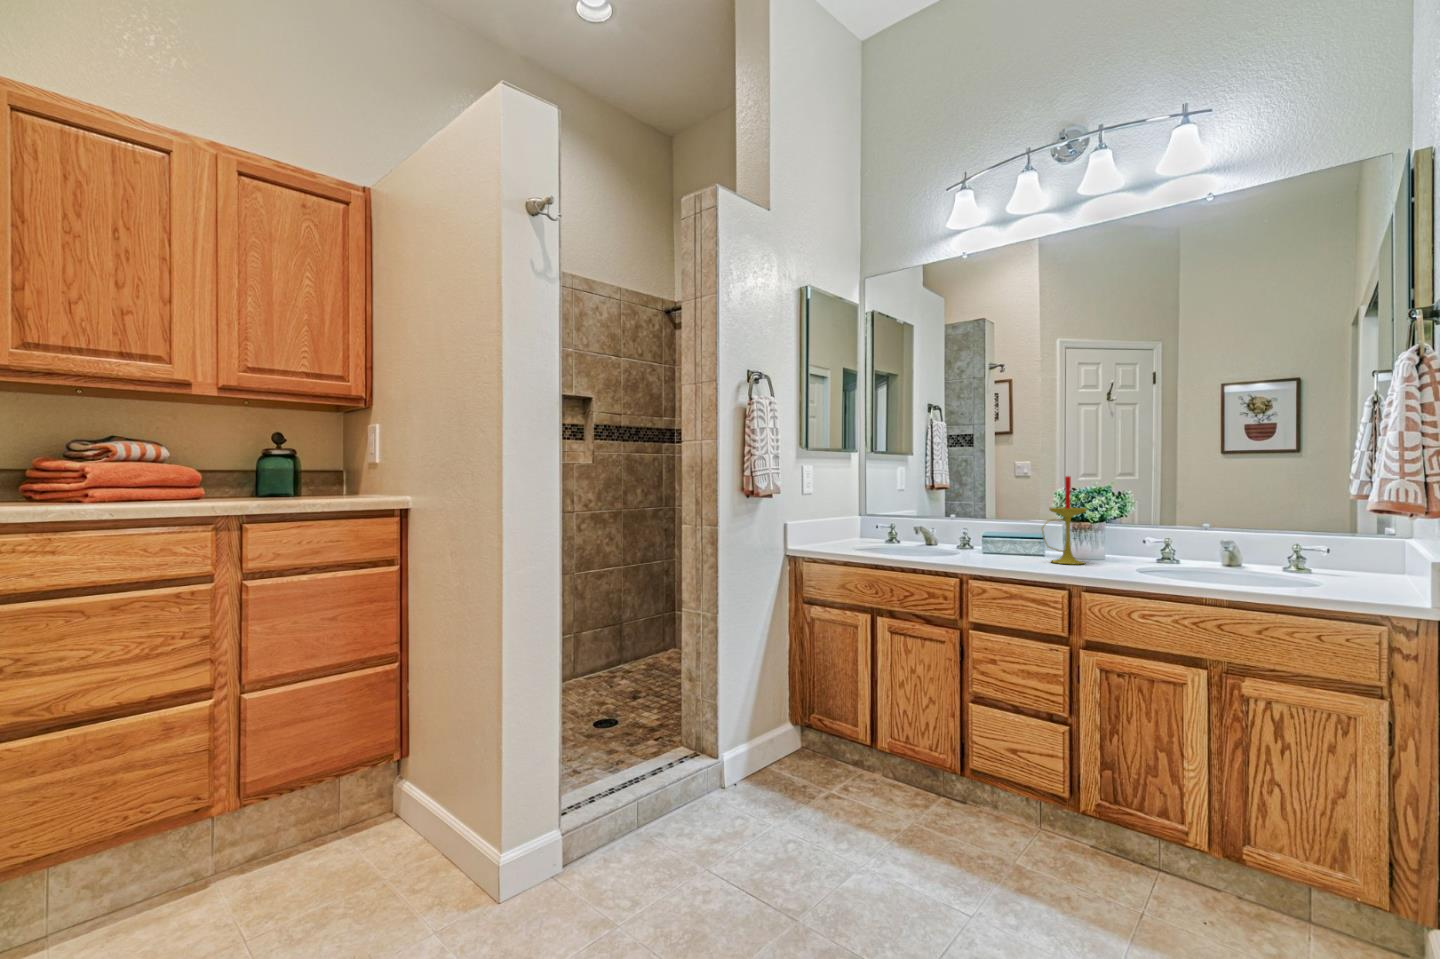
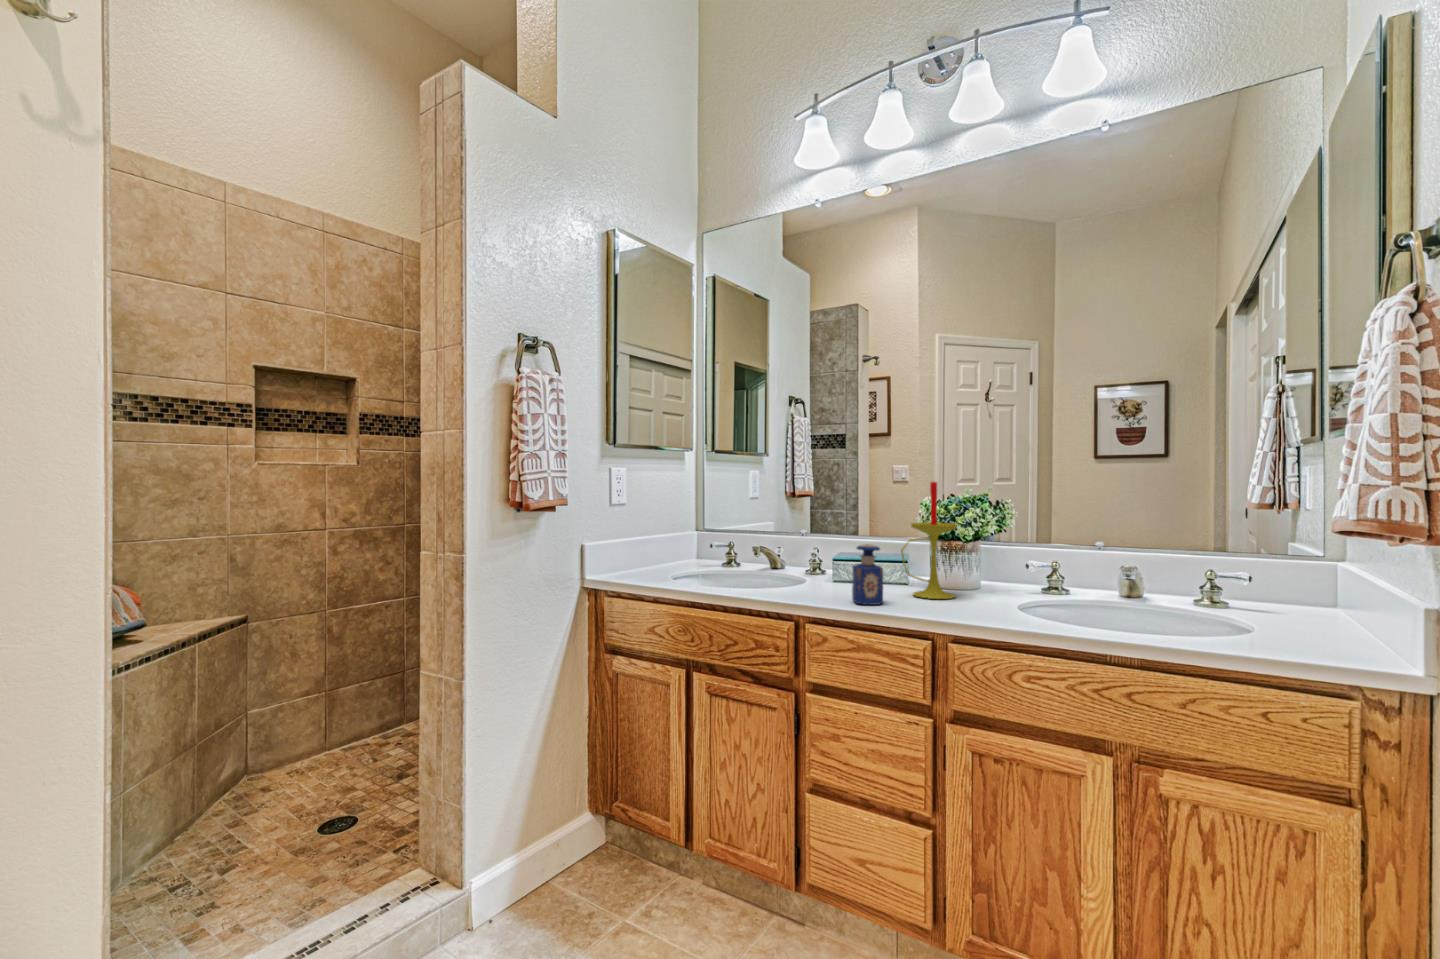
perfume bottle: none [1004,523,1029,566] -> present [852,544,883,605]

